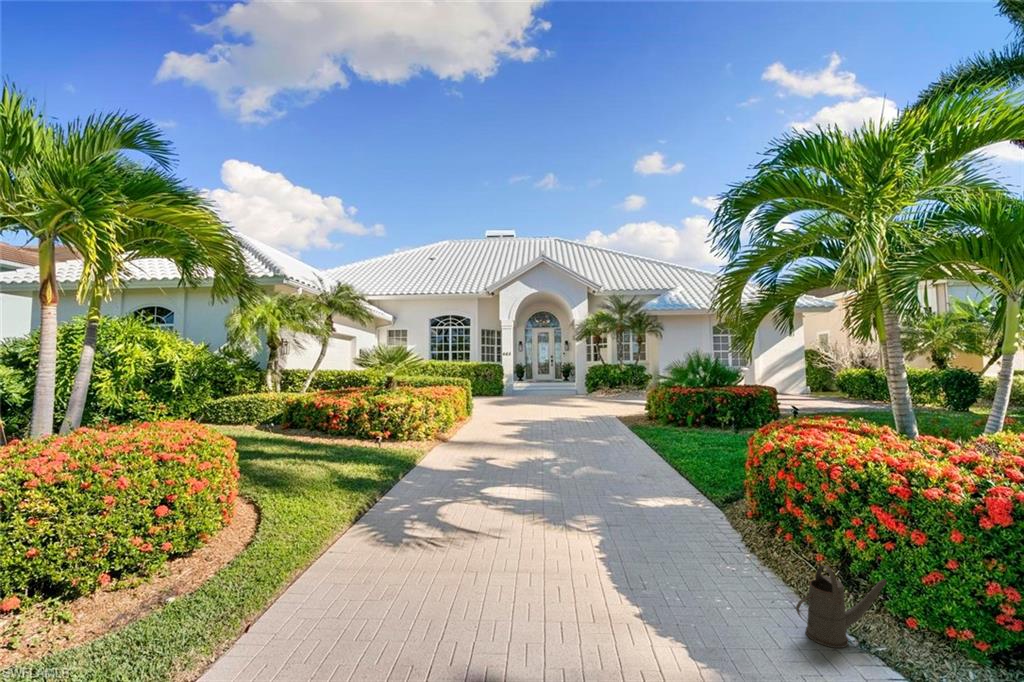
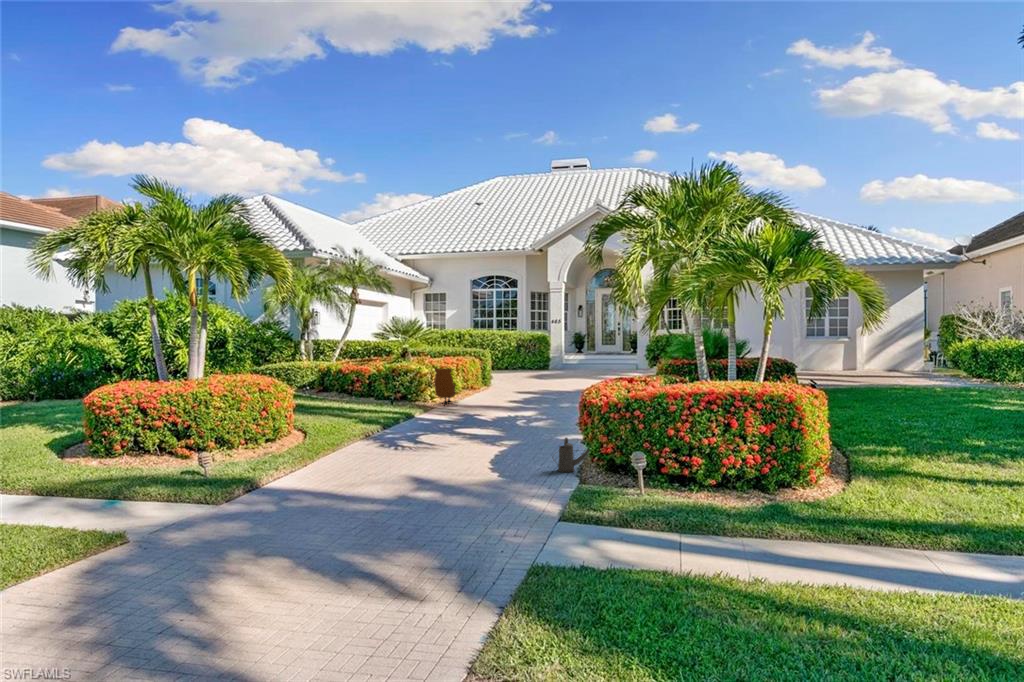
lounge chair: none [428,402,457,449] -> present [434,368,456,406]

